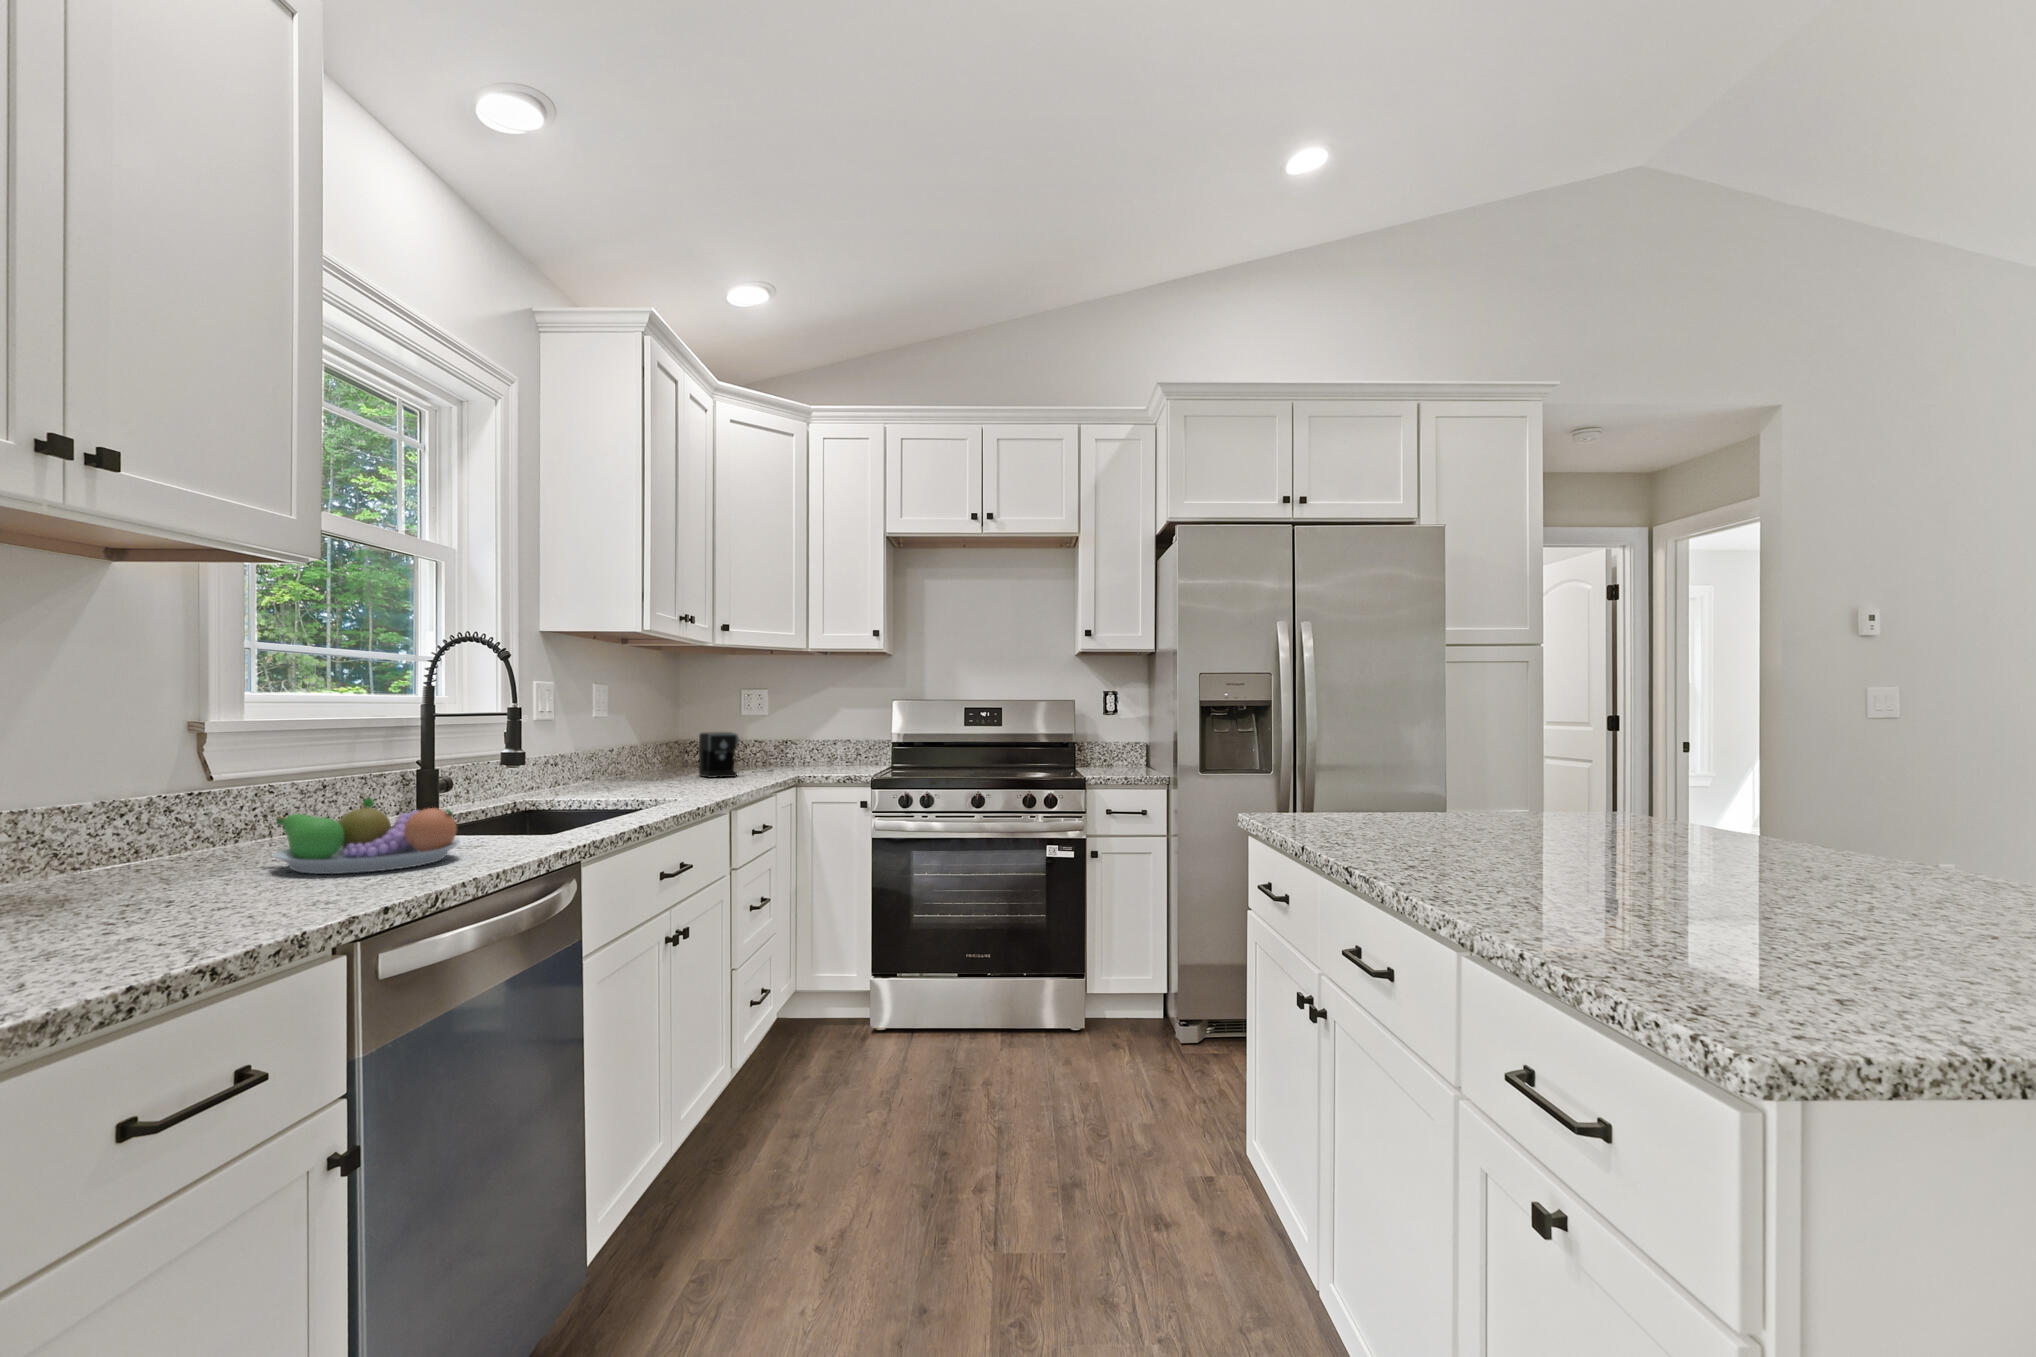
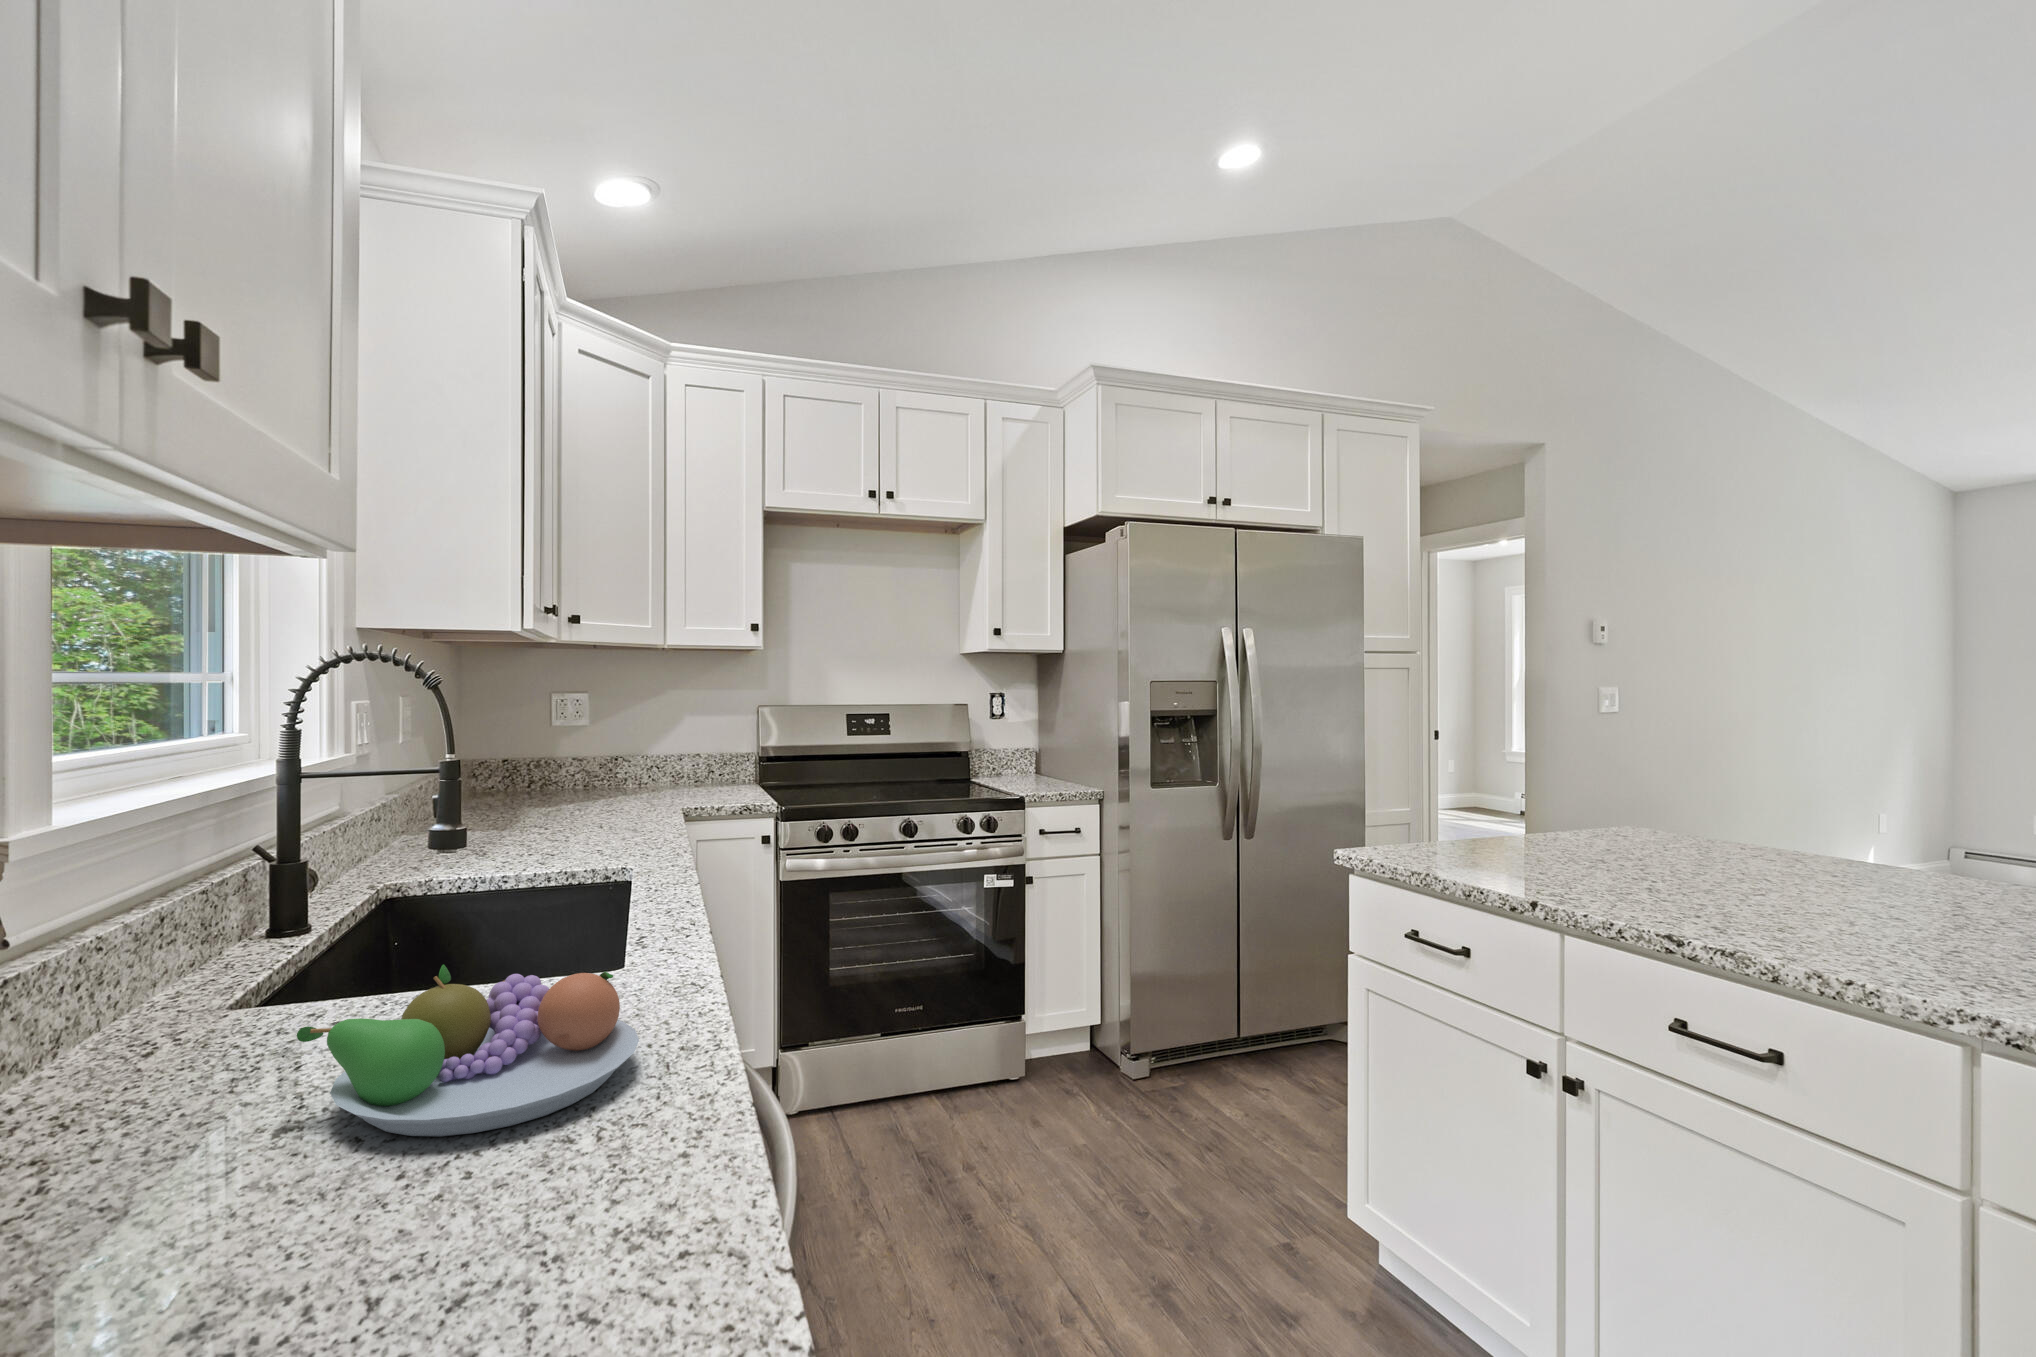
coffee maker: present [699,732,773,778] -> none [533,756,625,818]

